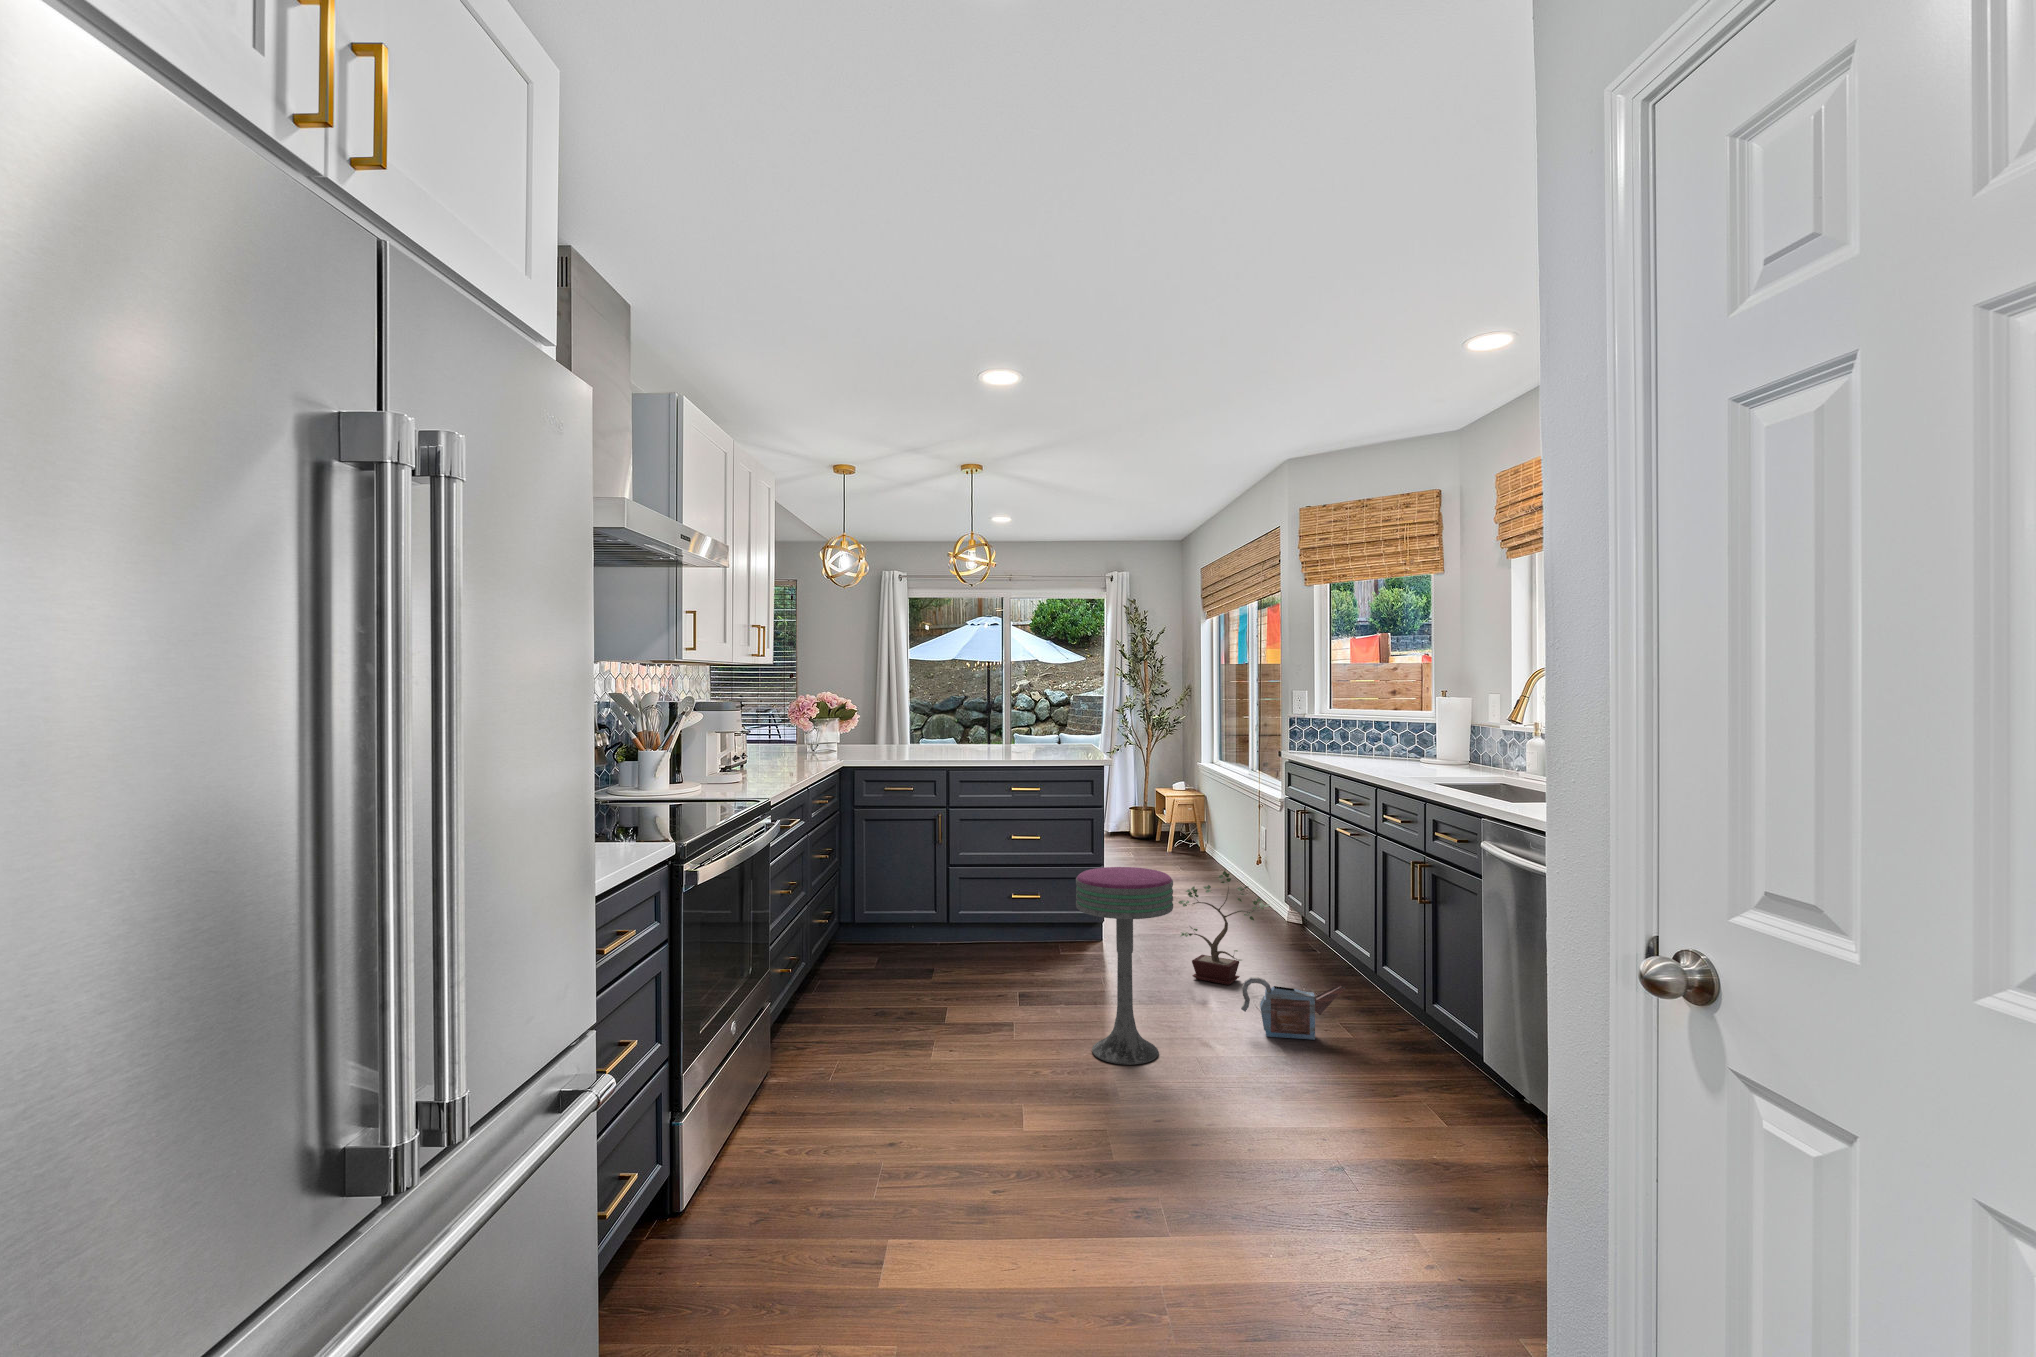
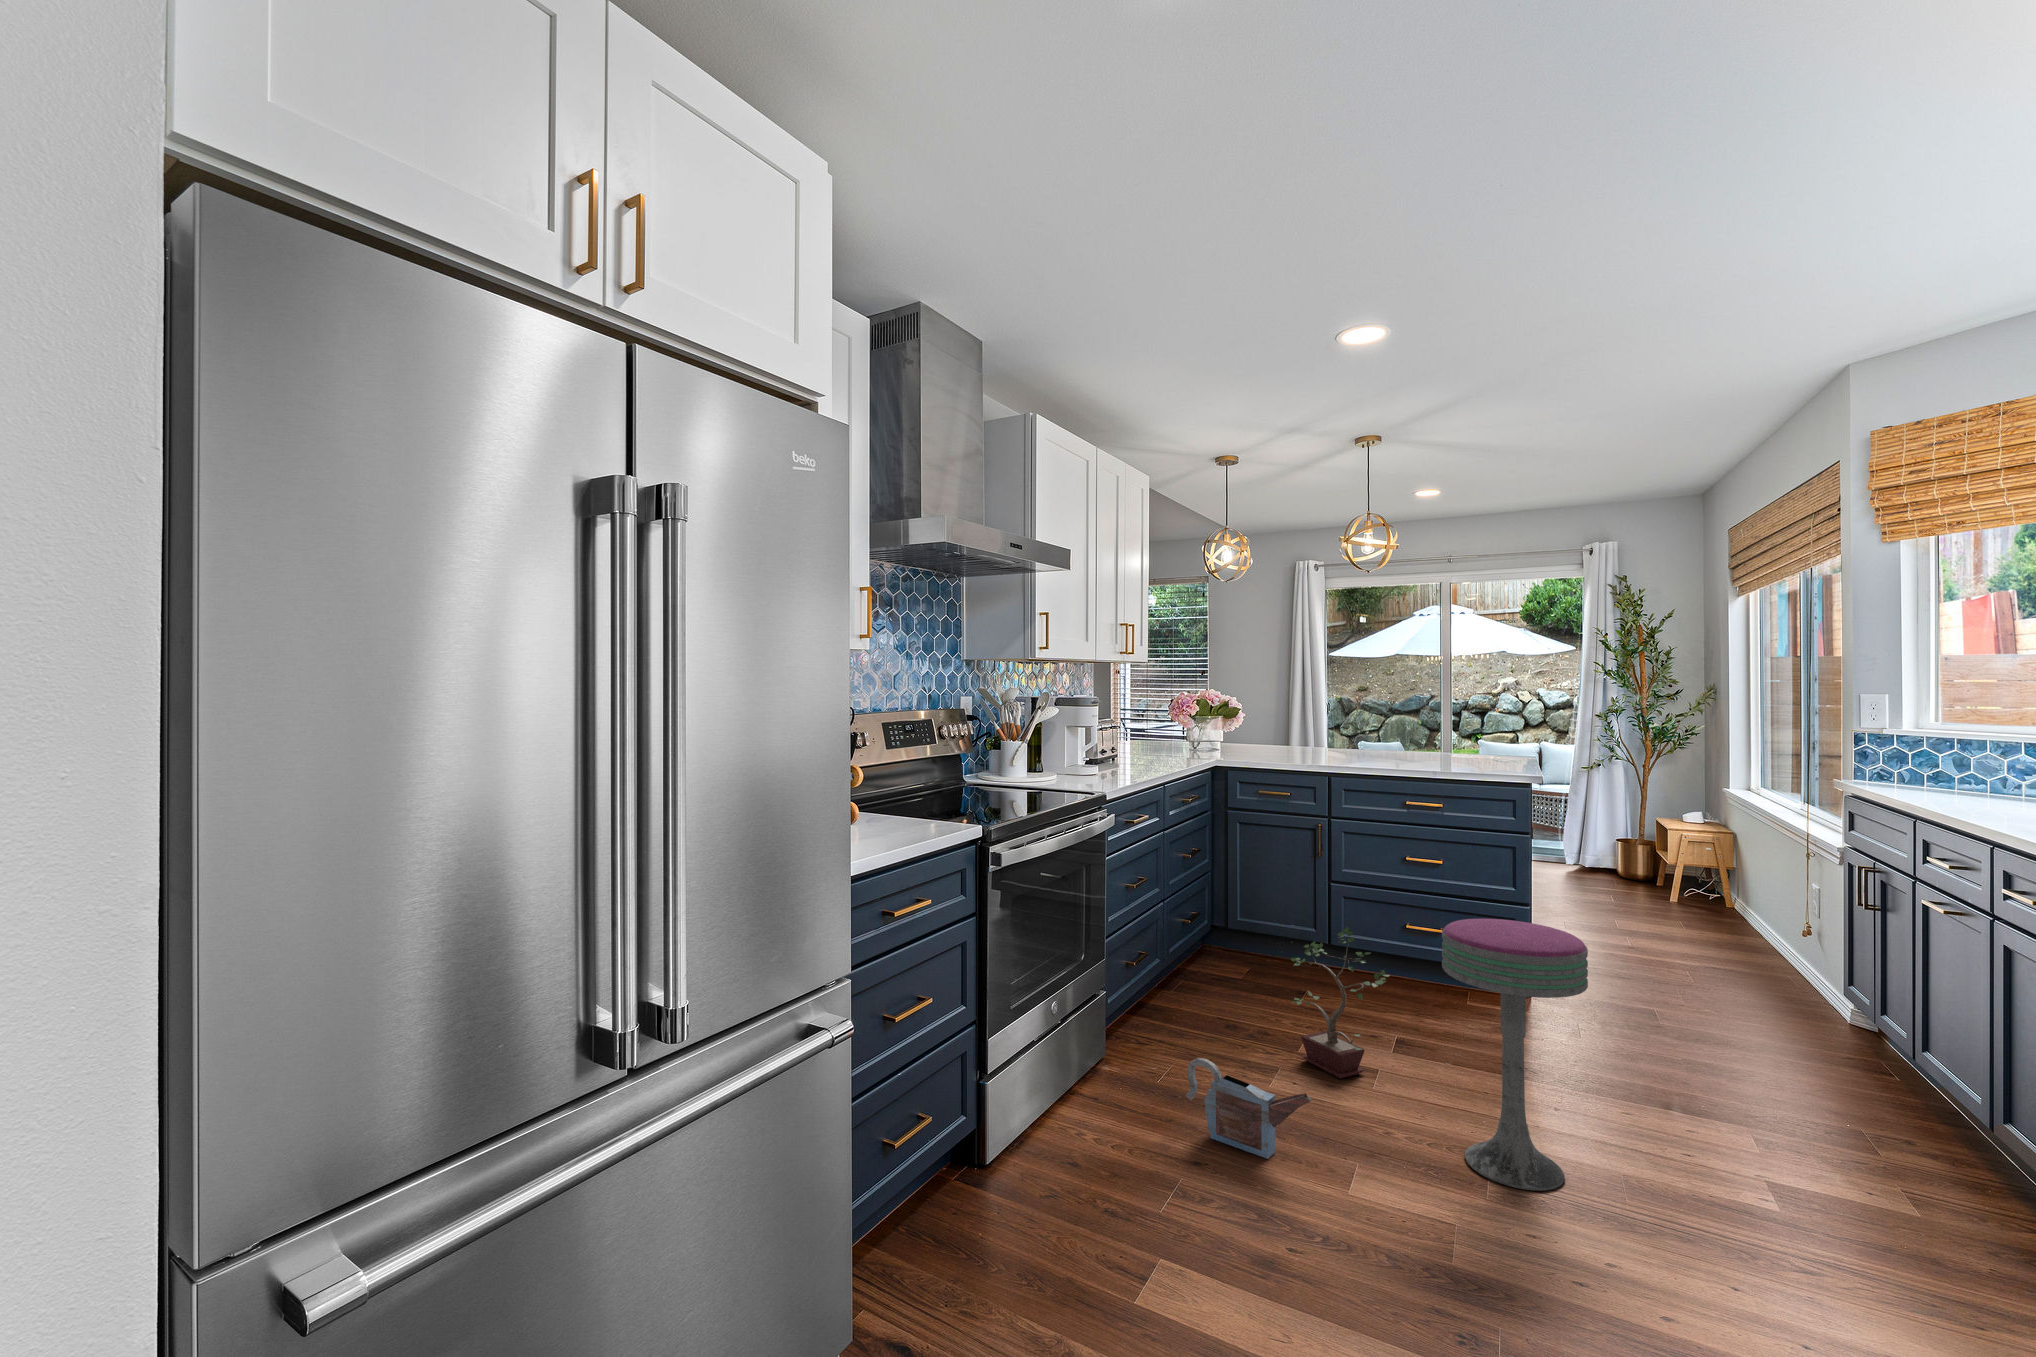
potted plant: present [1178,871,1269,985] -> present [1291,927,1390,1079]
watering can: present [1241,977,1346,1040] -> present [1186,1058,1311,1159]

